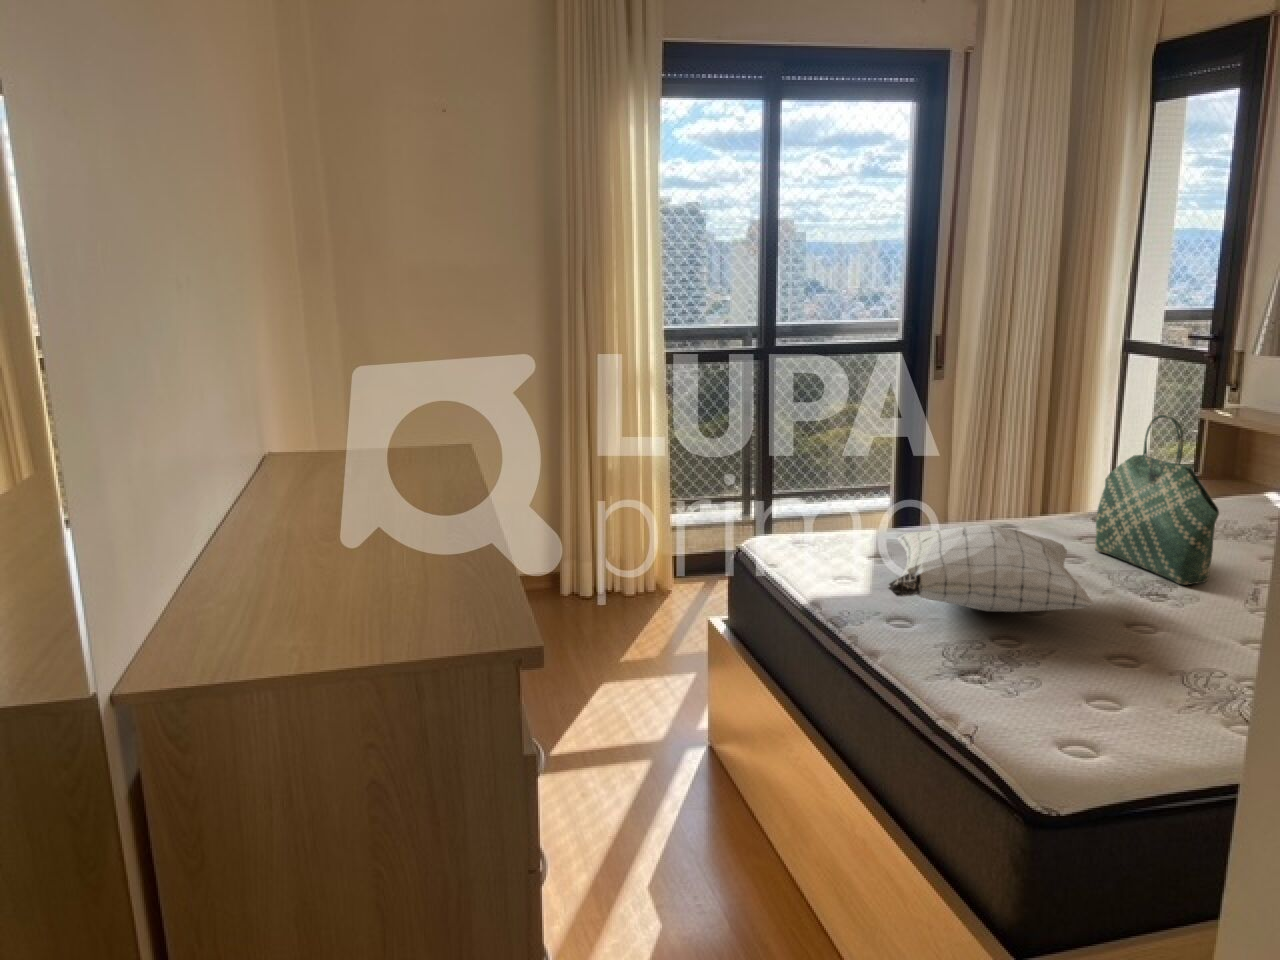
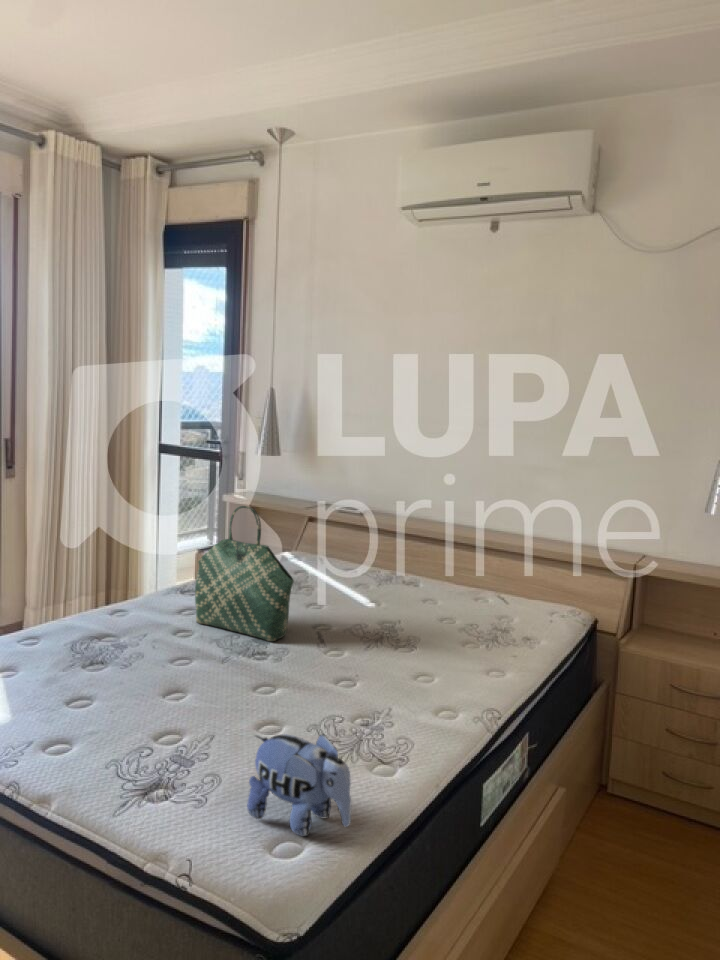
pillow: present [889,525,1093,612] -> none [30,625,241,725]
plush toy: none [1052,641,1162,752] -> present [247,734,352,836]

